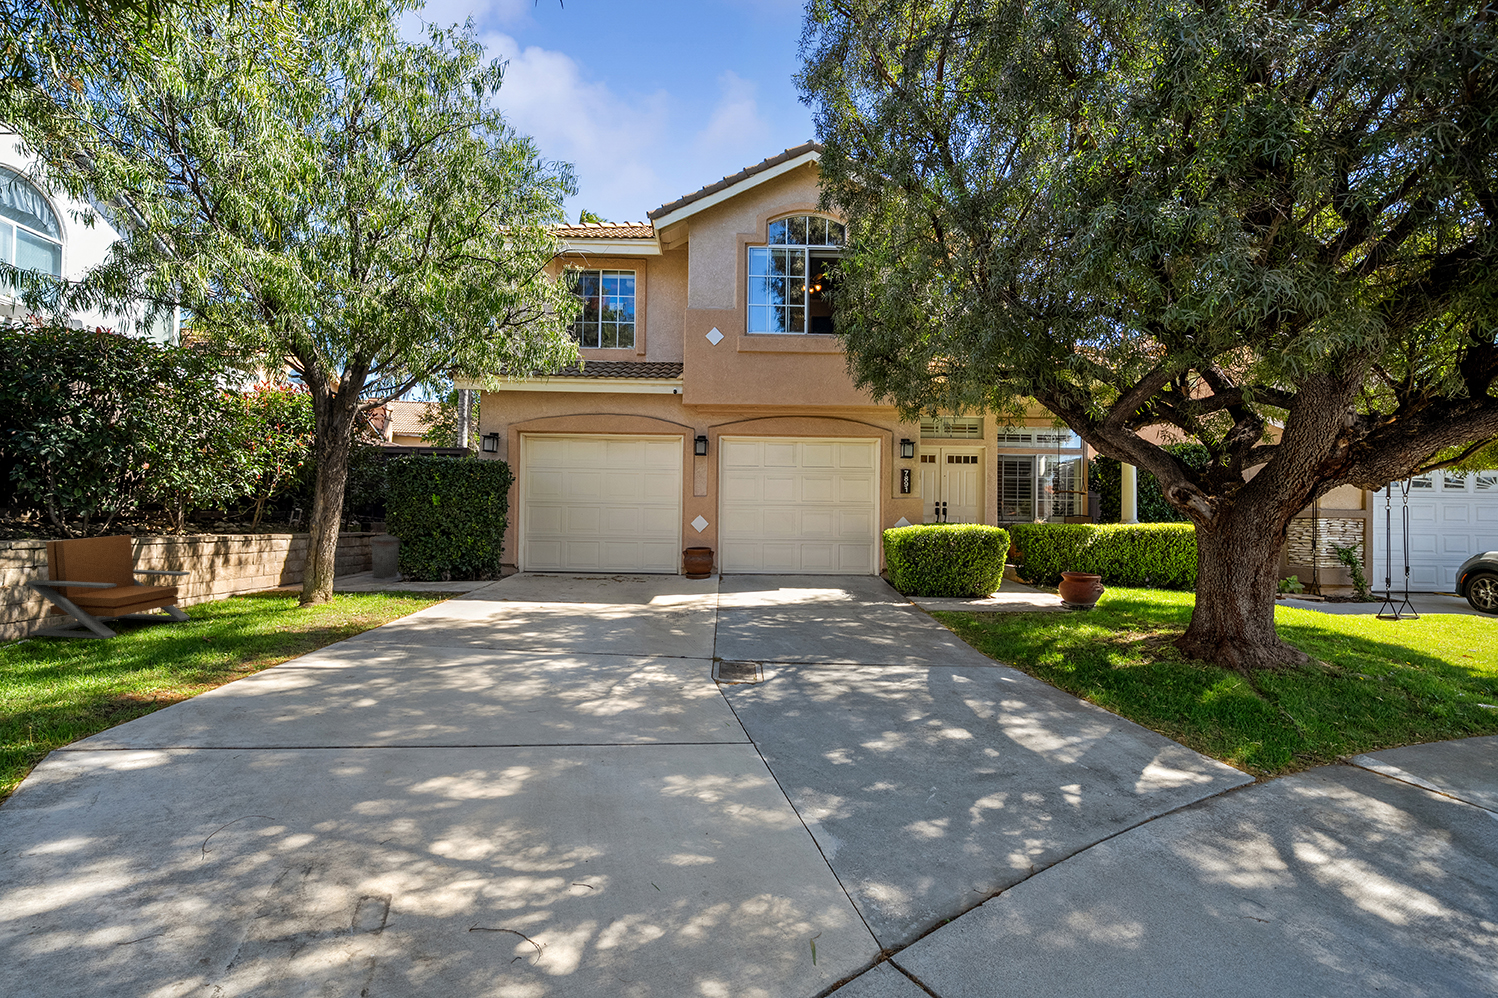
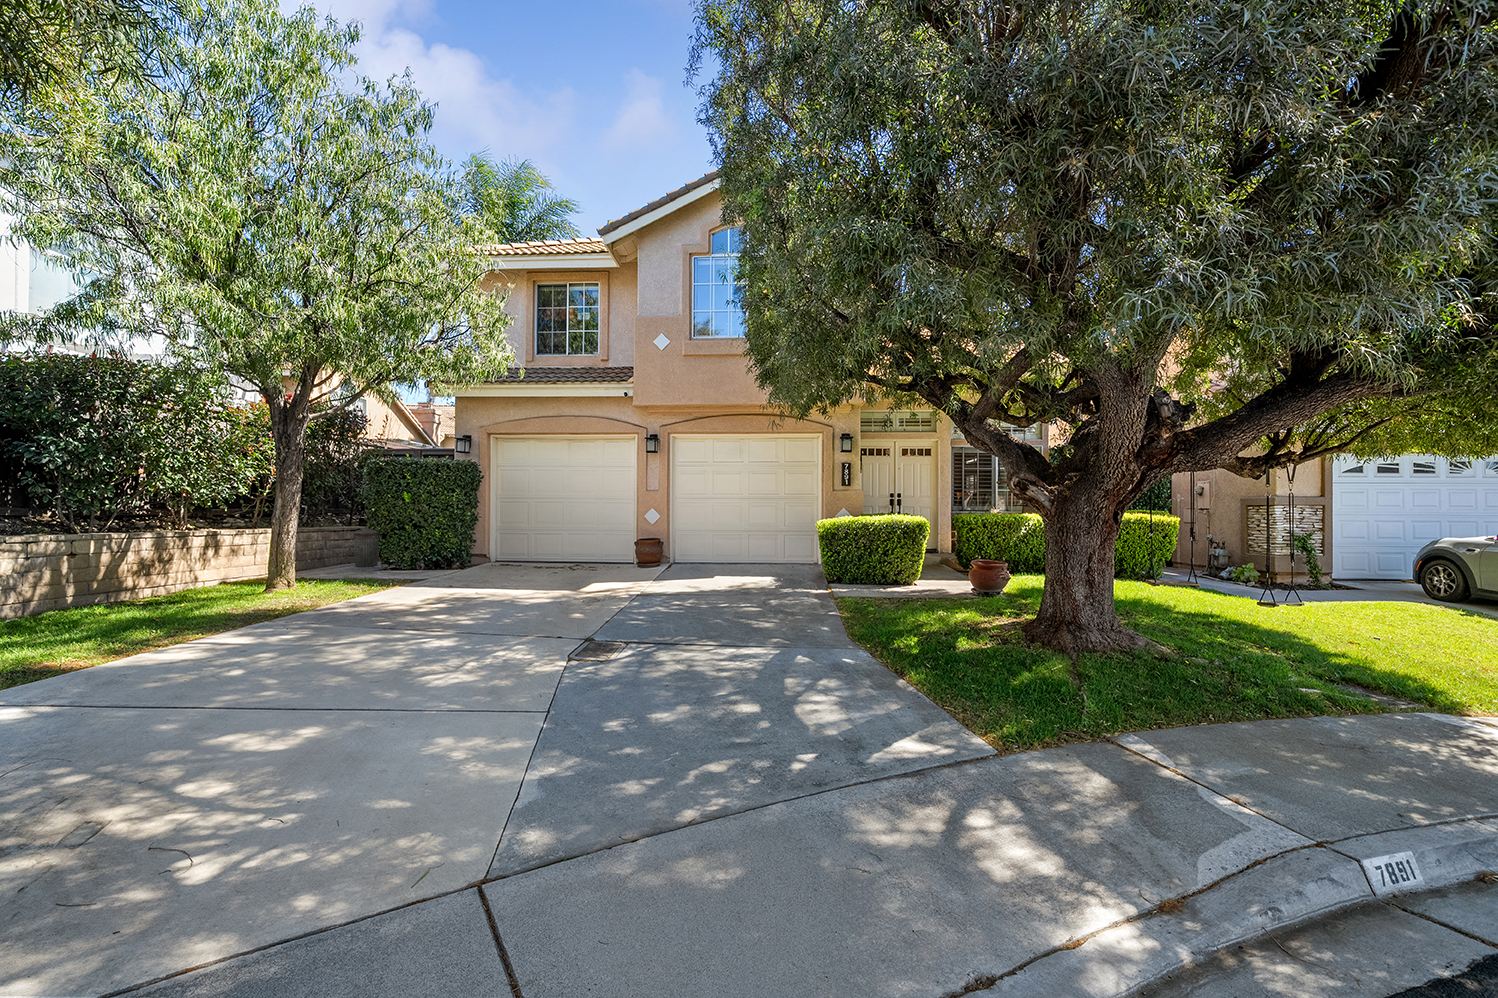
lounge chair: present [26,535,190,639] -> none [15,530,161,619]

